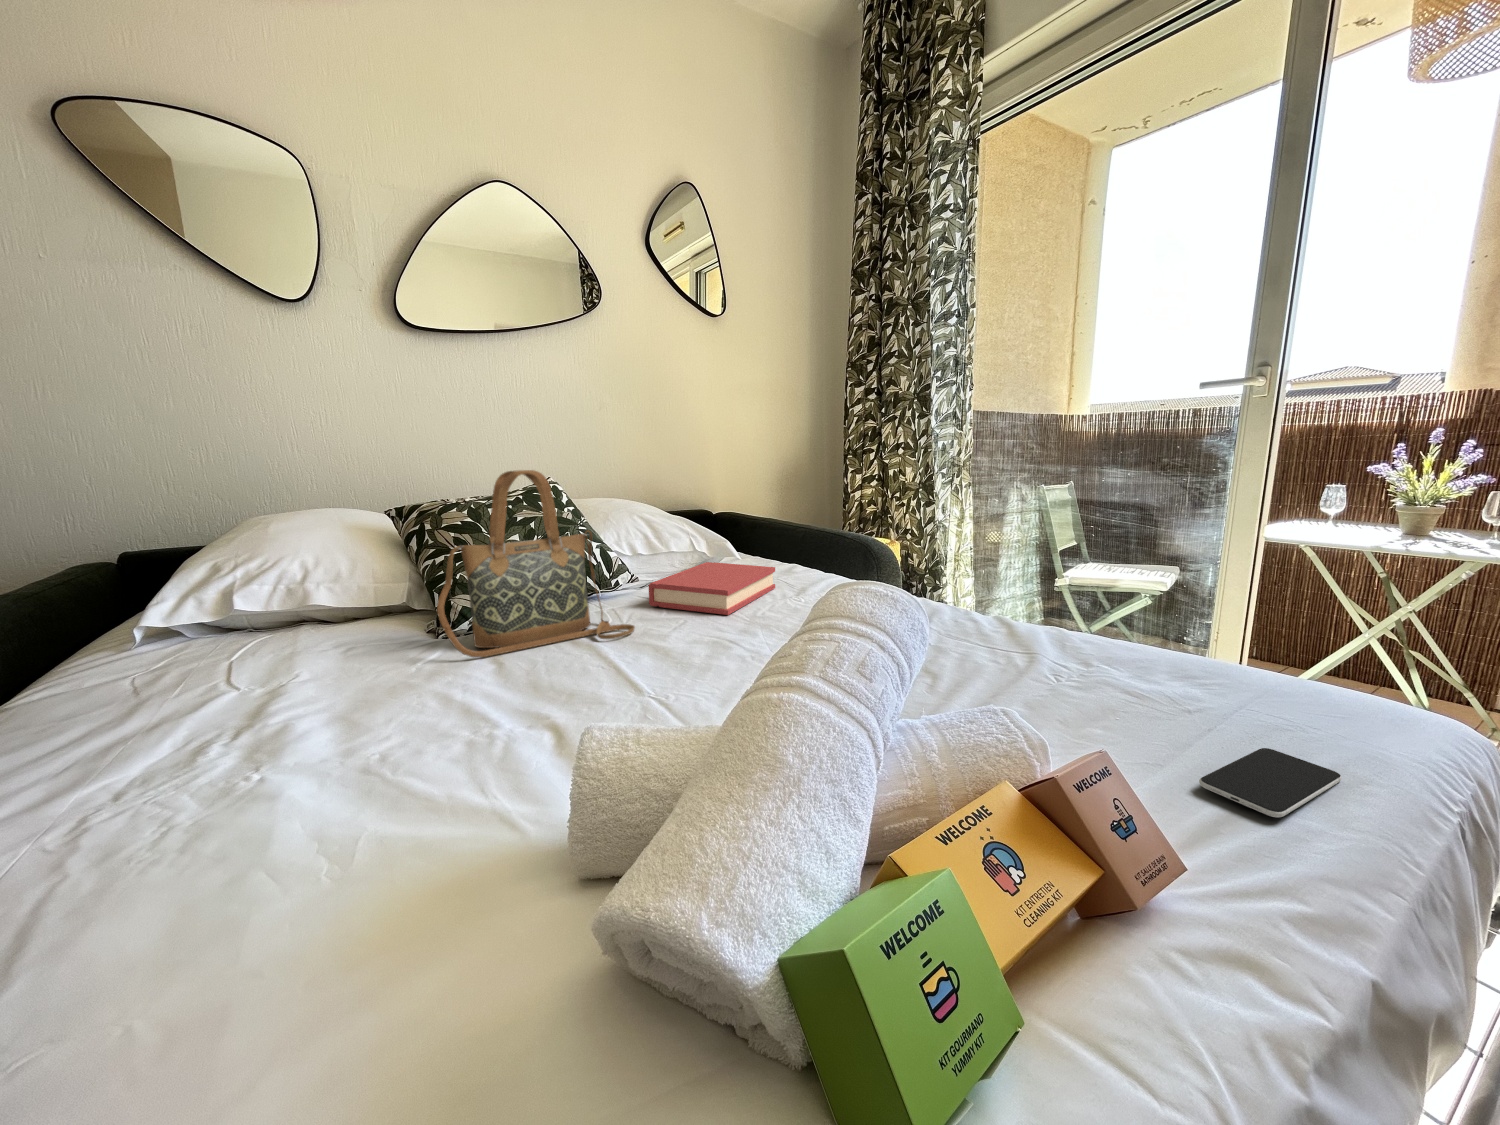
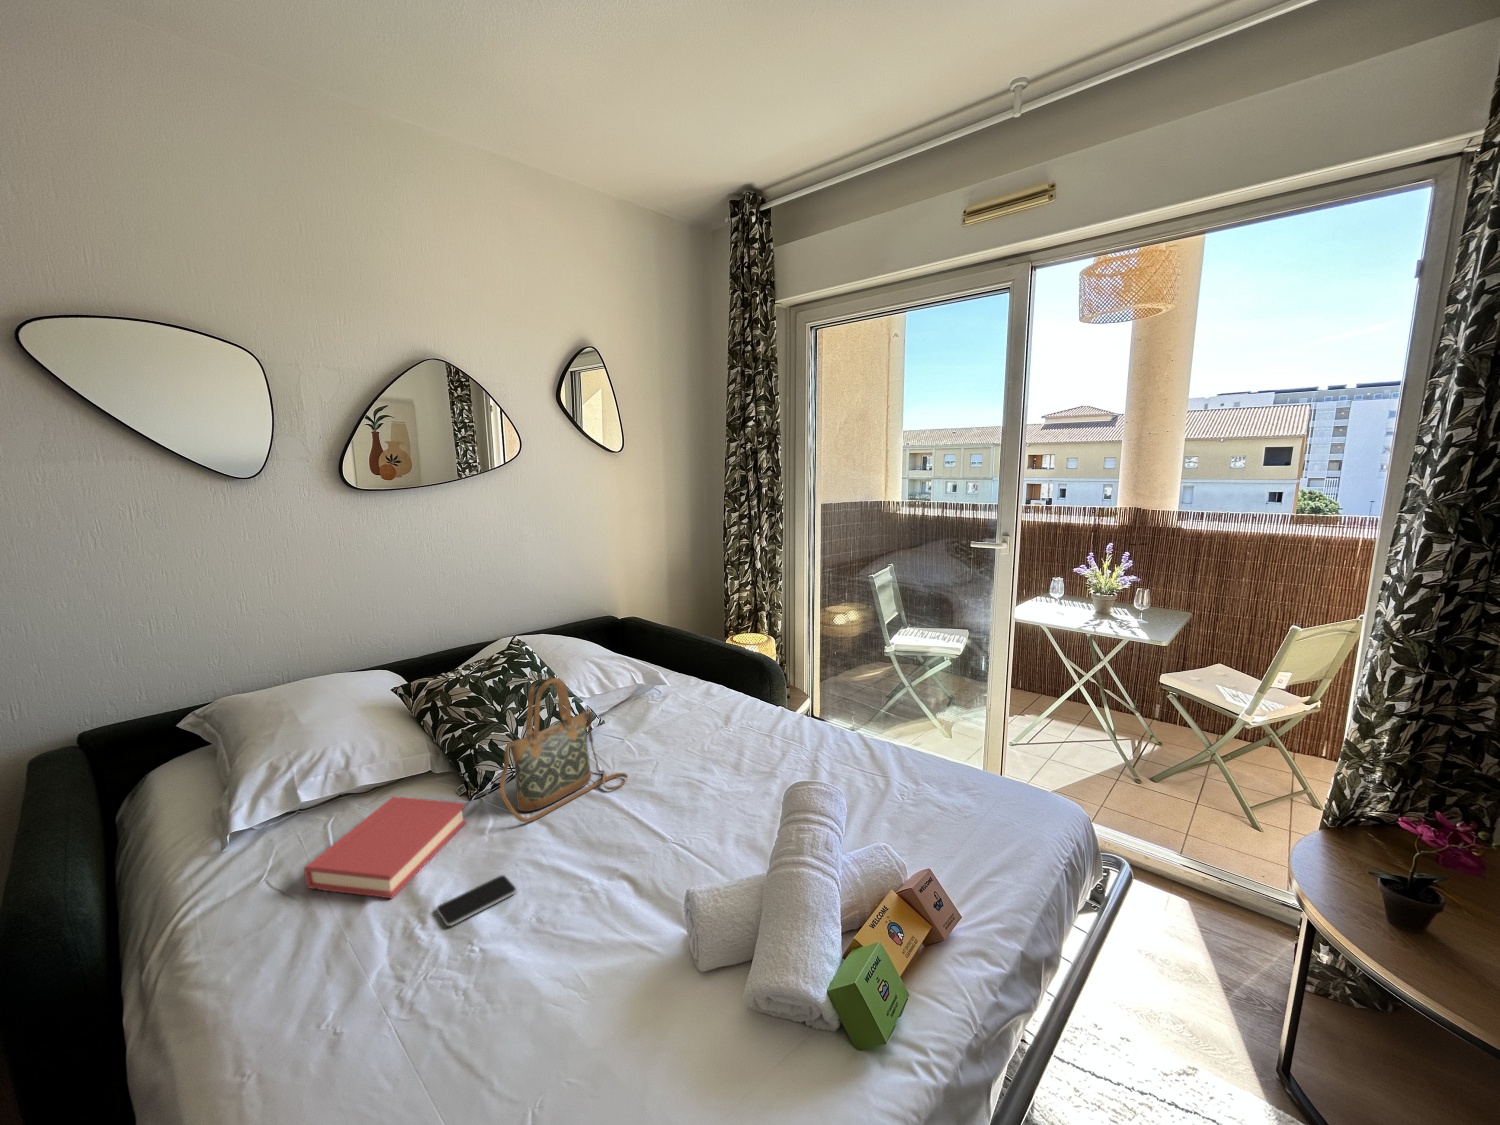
hardback book: present [649,562,775,615] -> present [304,797,466,898]
smartphone: present [1199,748,1342,817] -> present [437,875,516,926]

